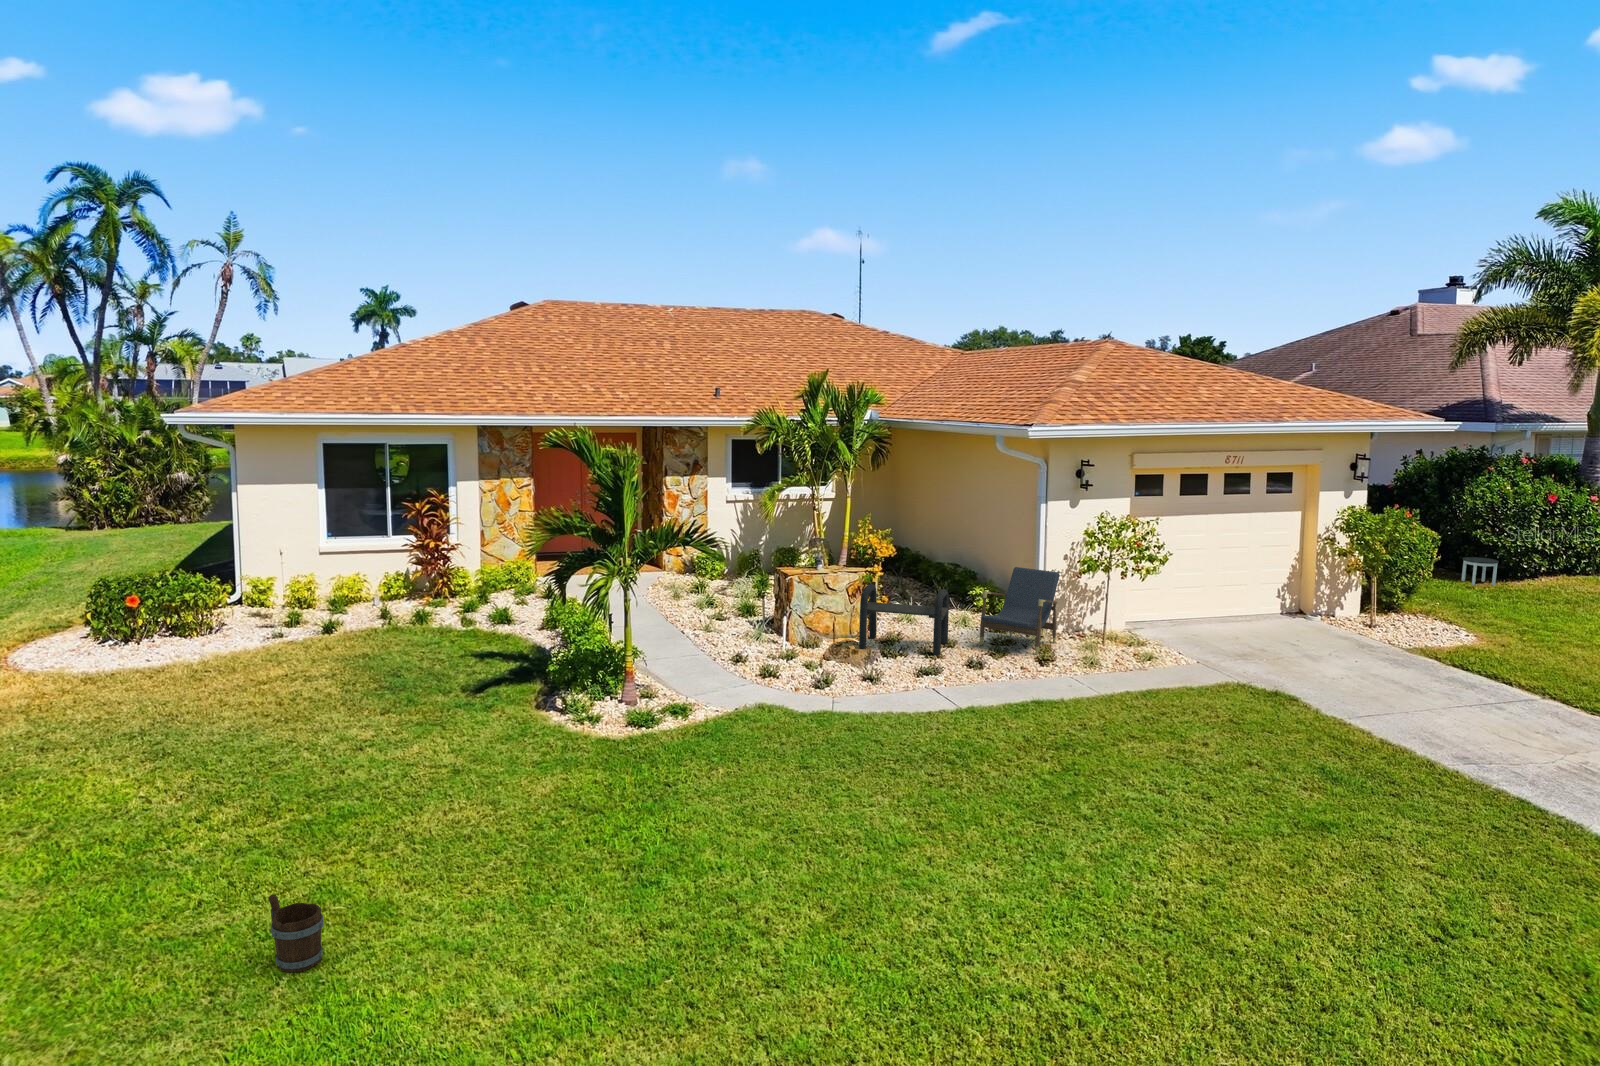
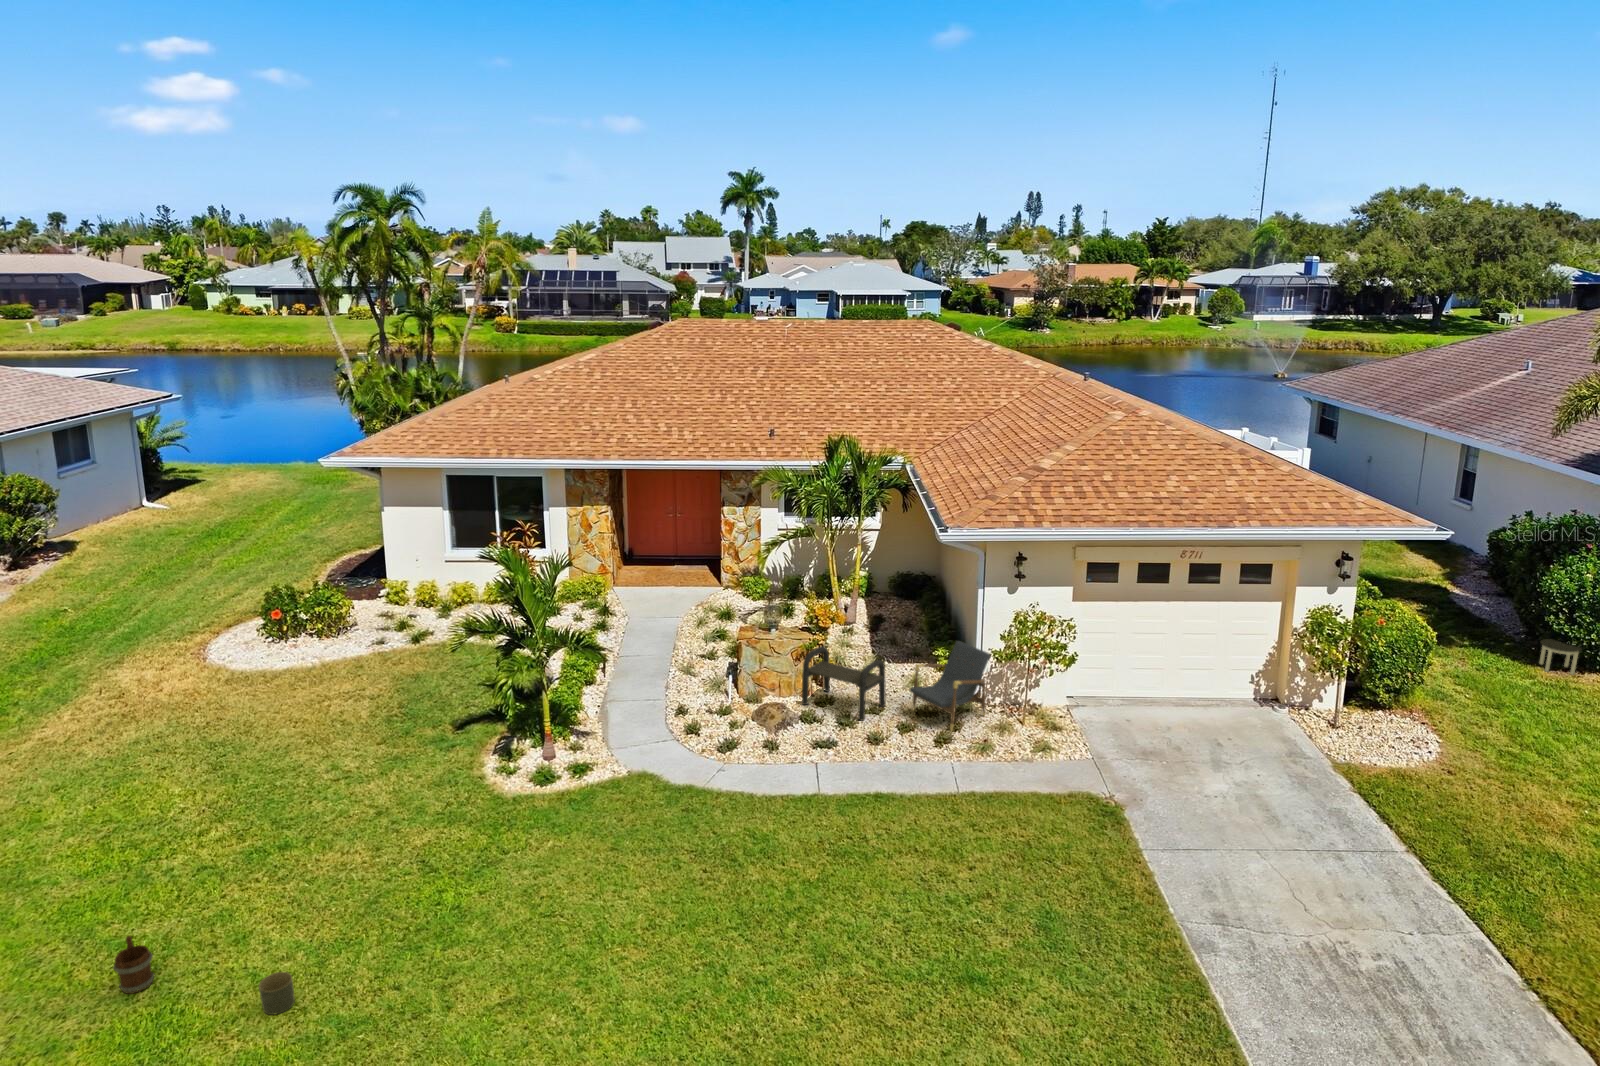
planter: none [518,903,562,959] -> present [259,972,295,1015]

